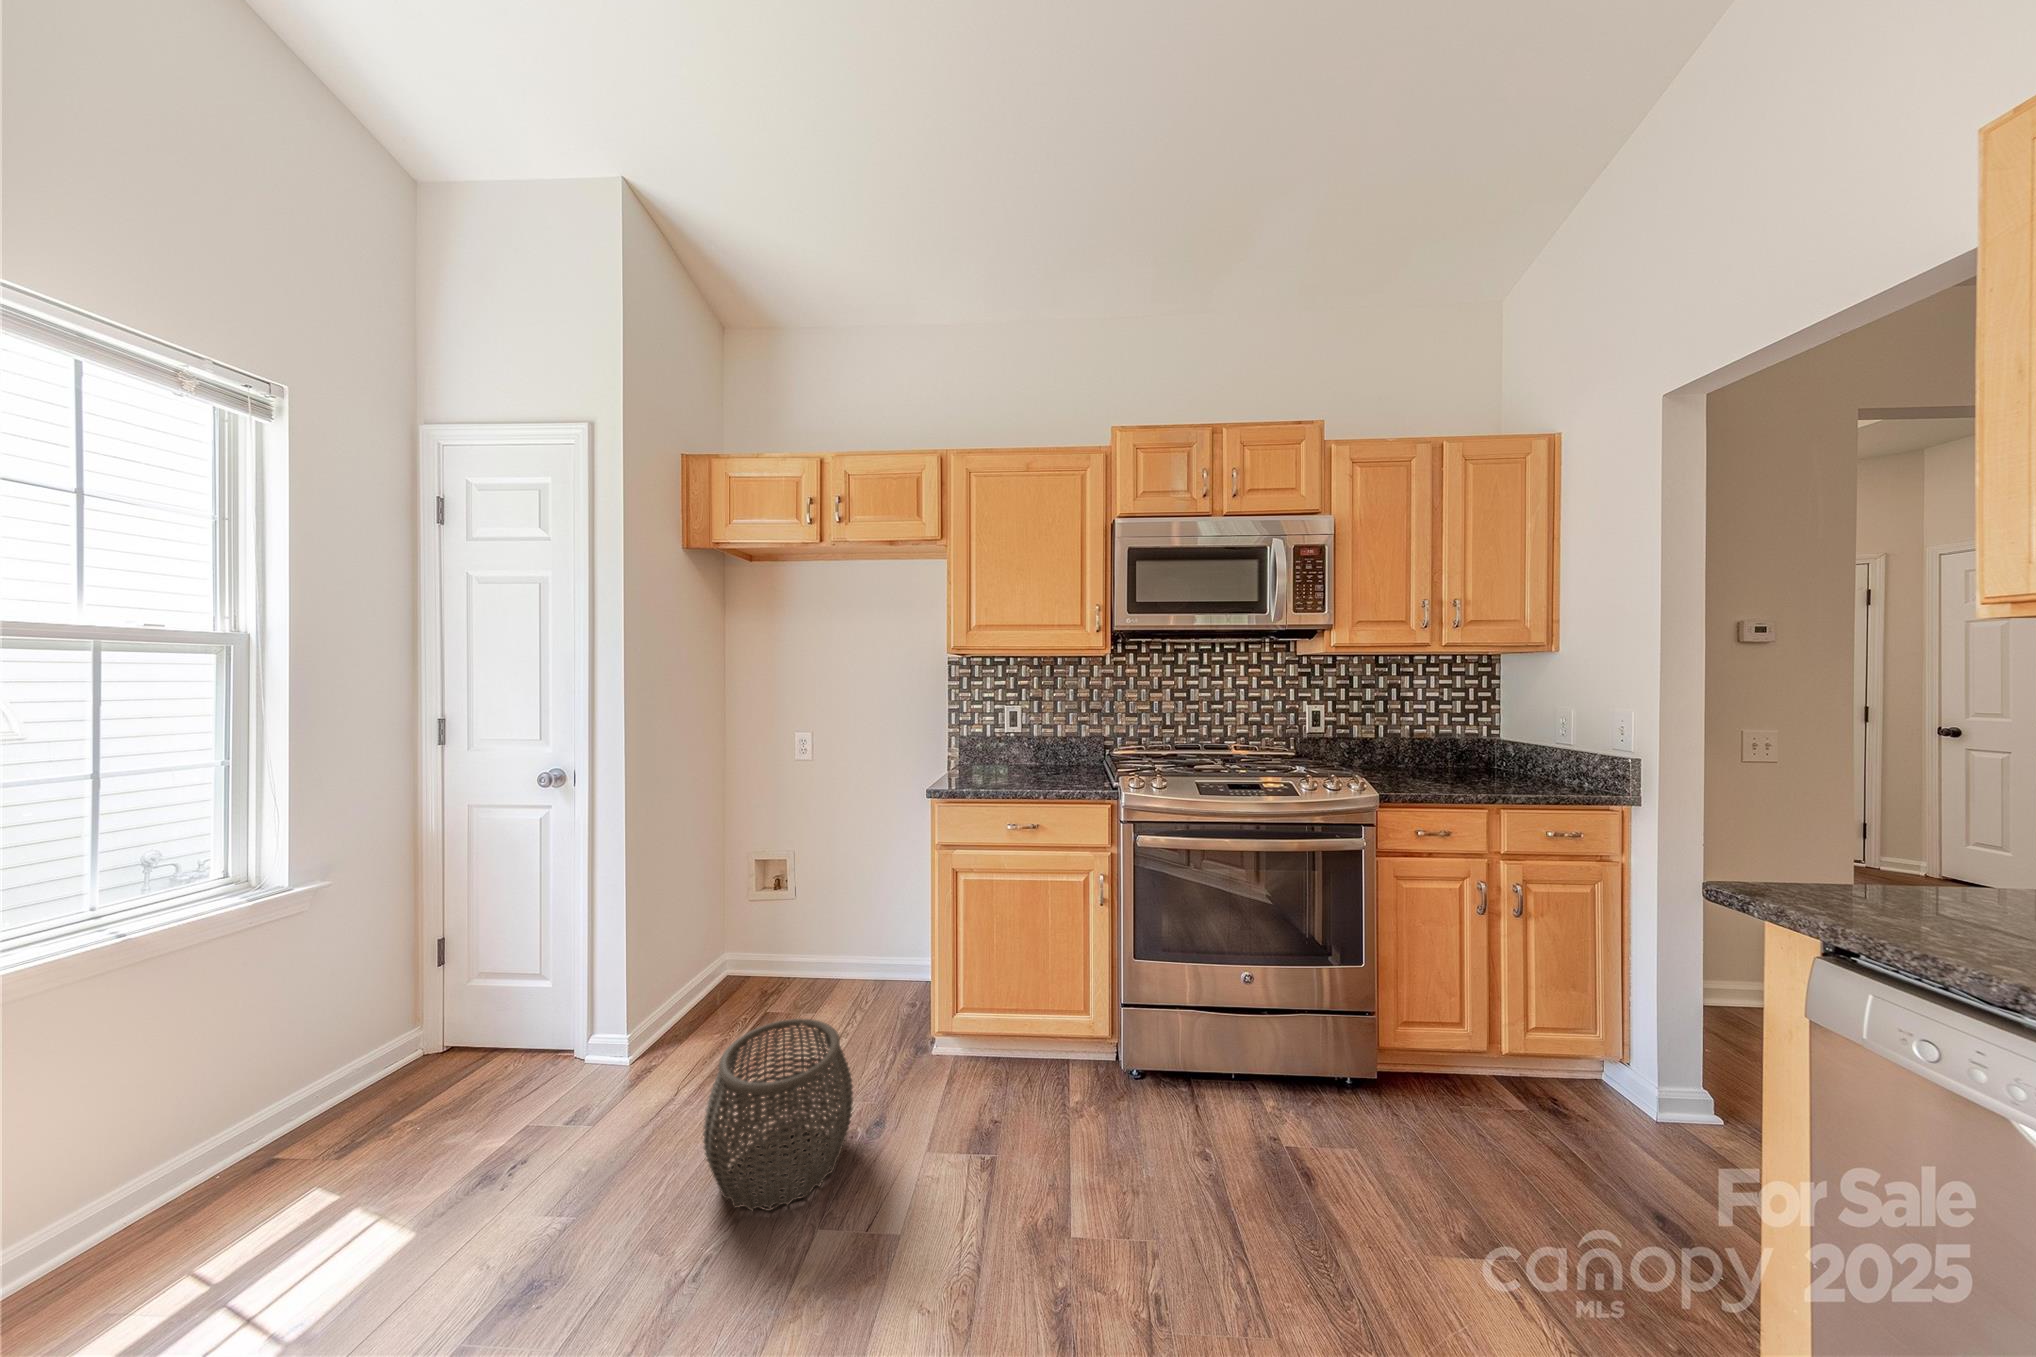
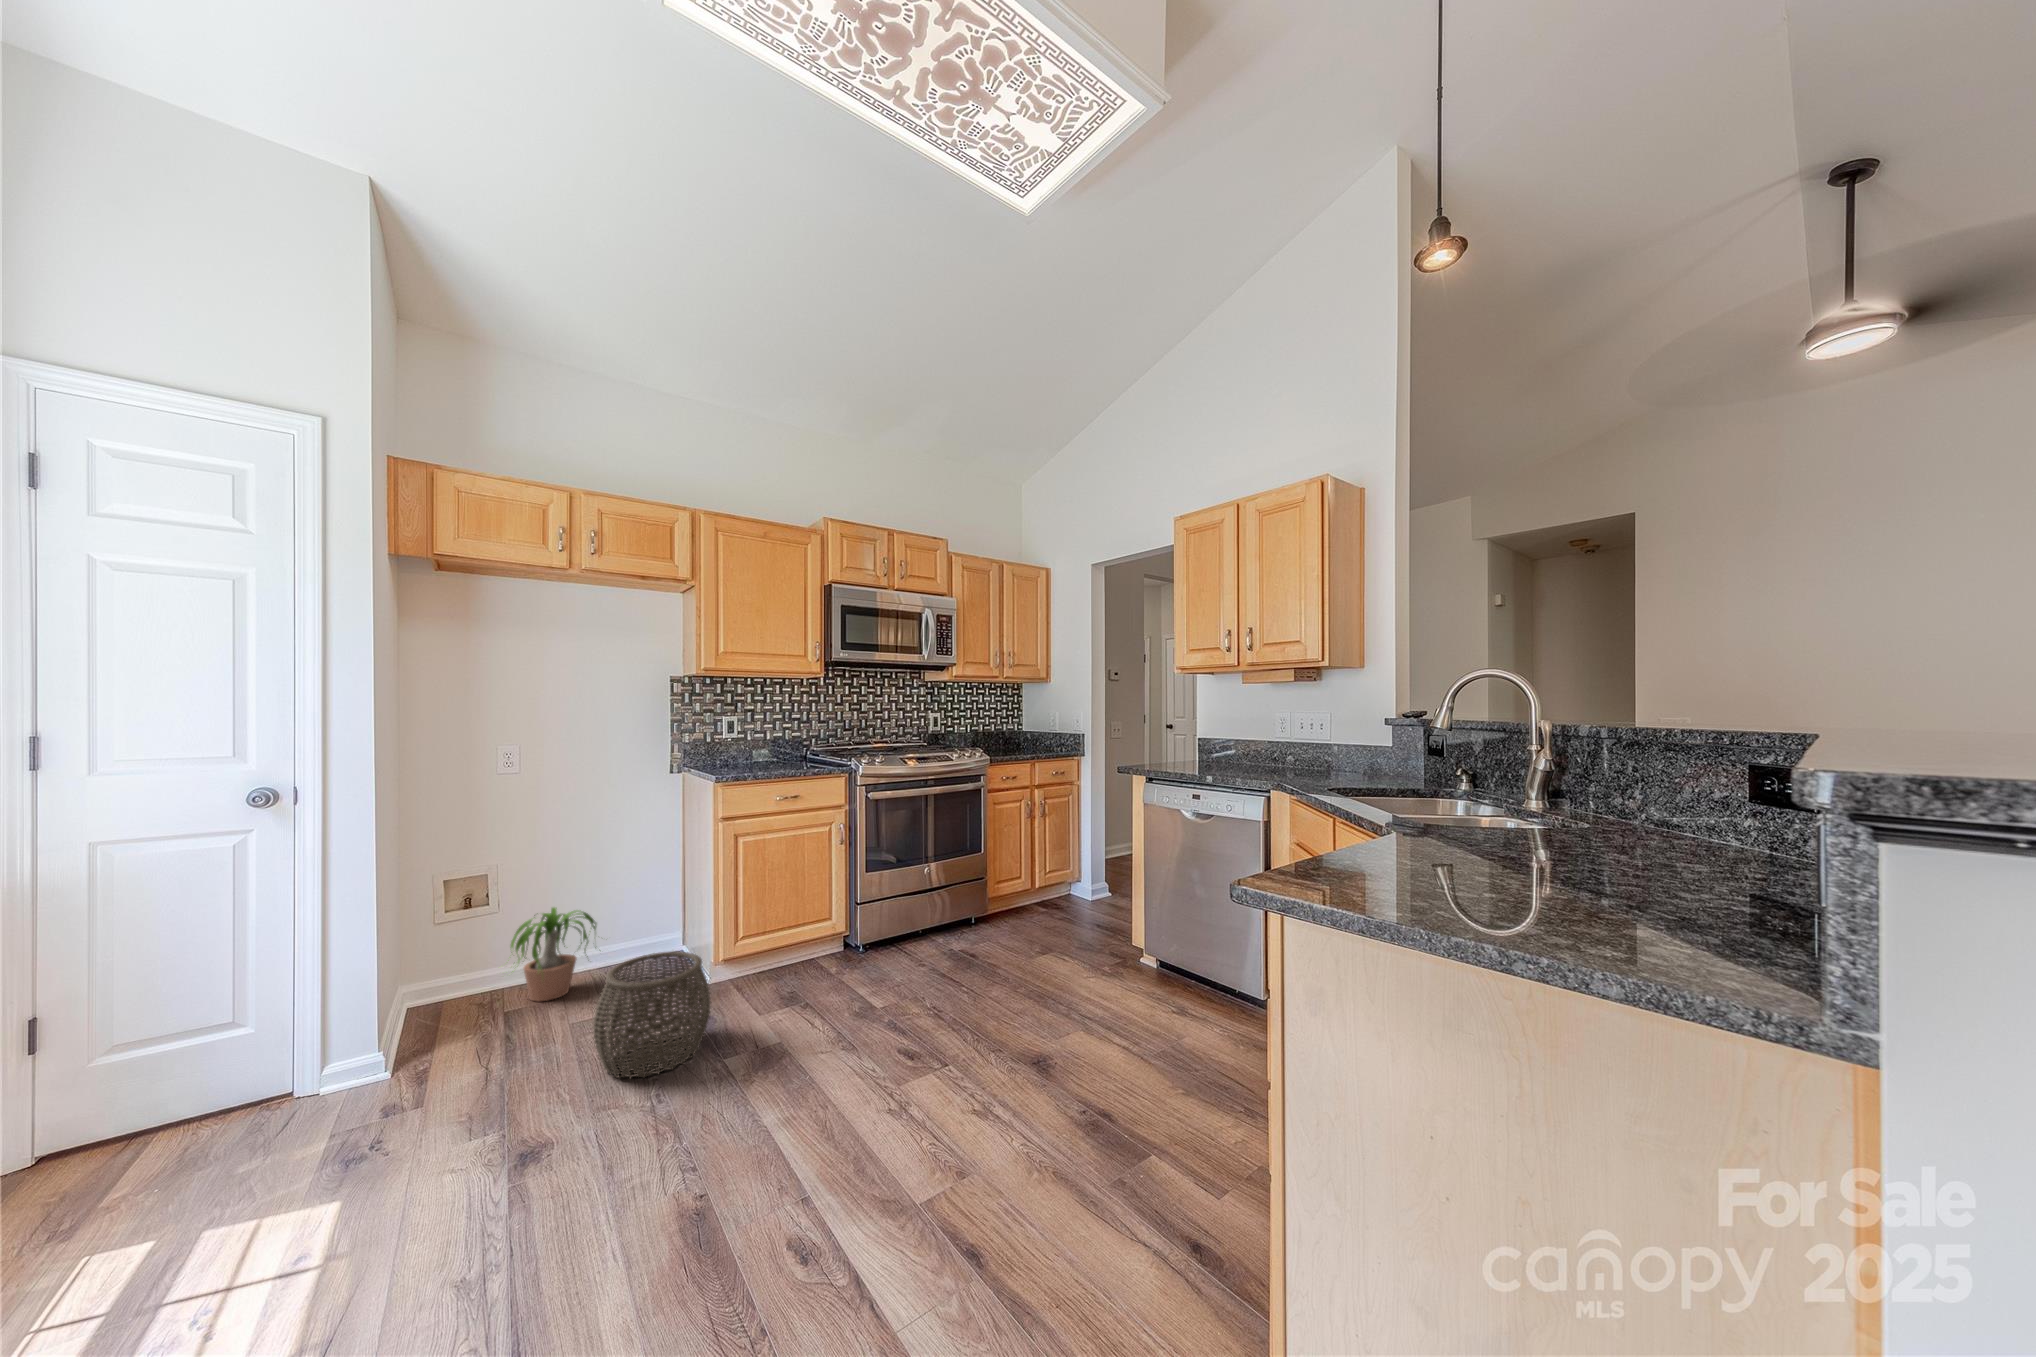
potted plant: none [757,904,871,1007] -> present [511,907,596,1002]

